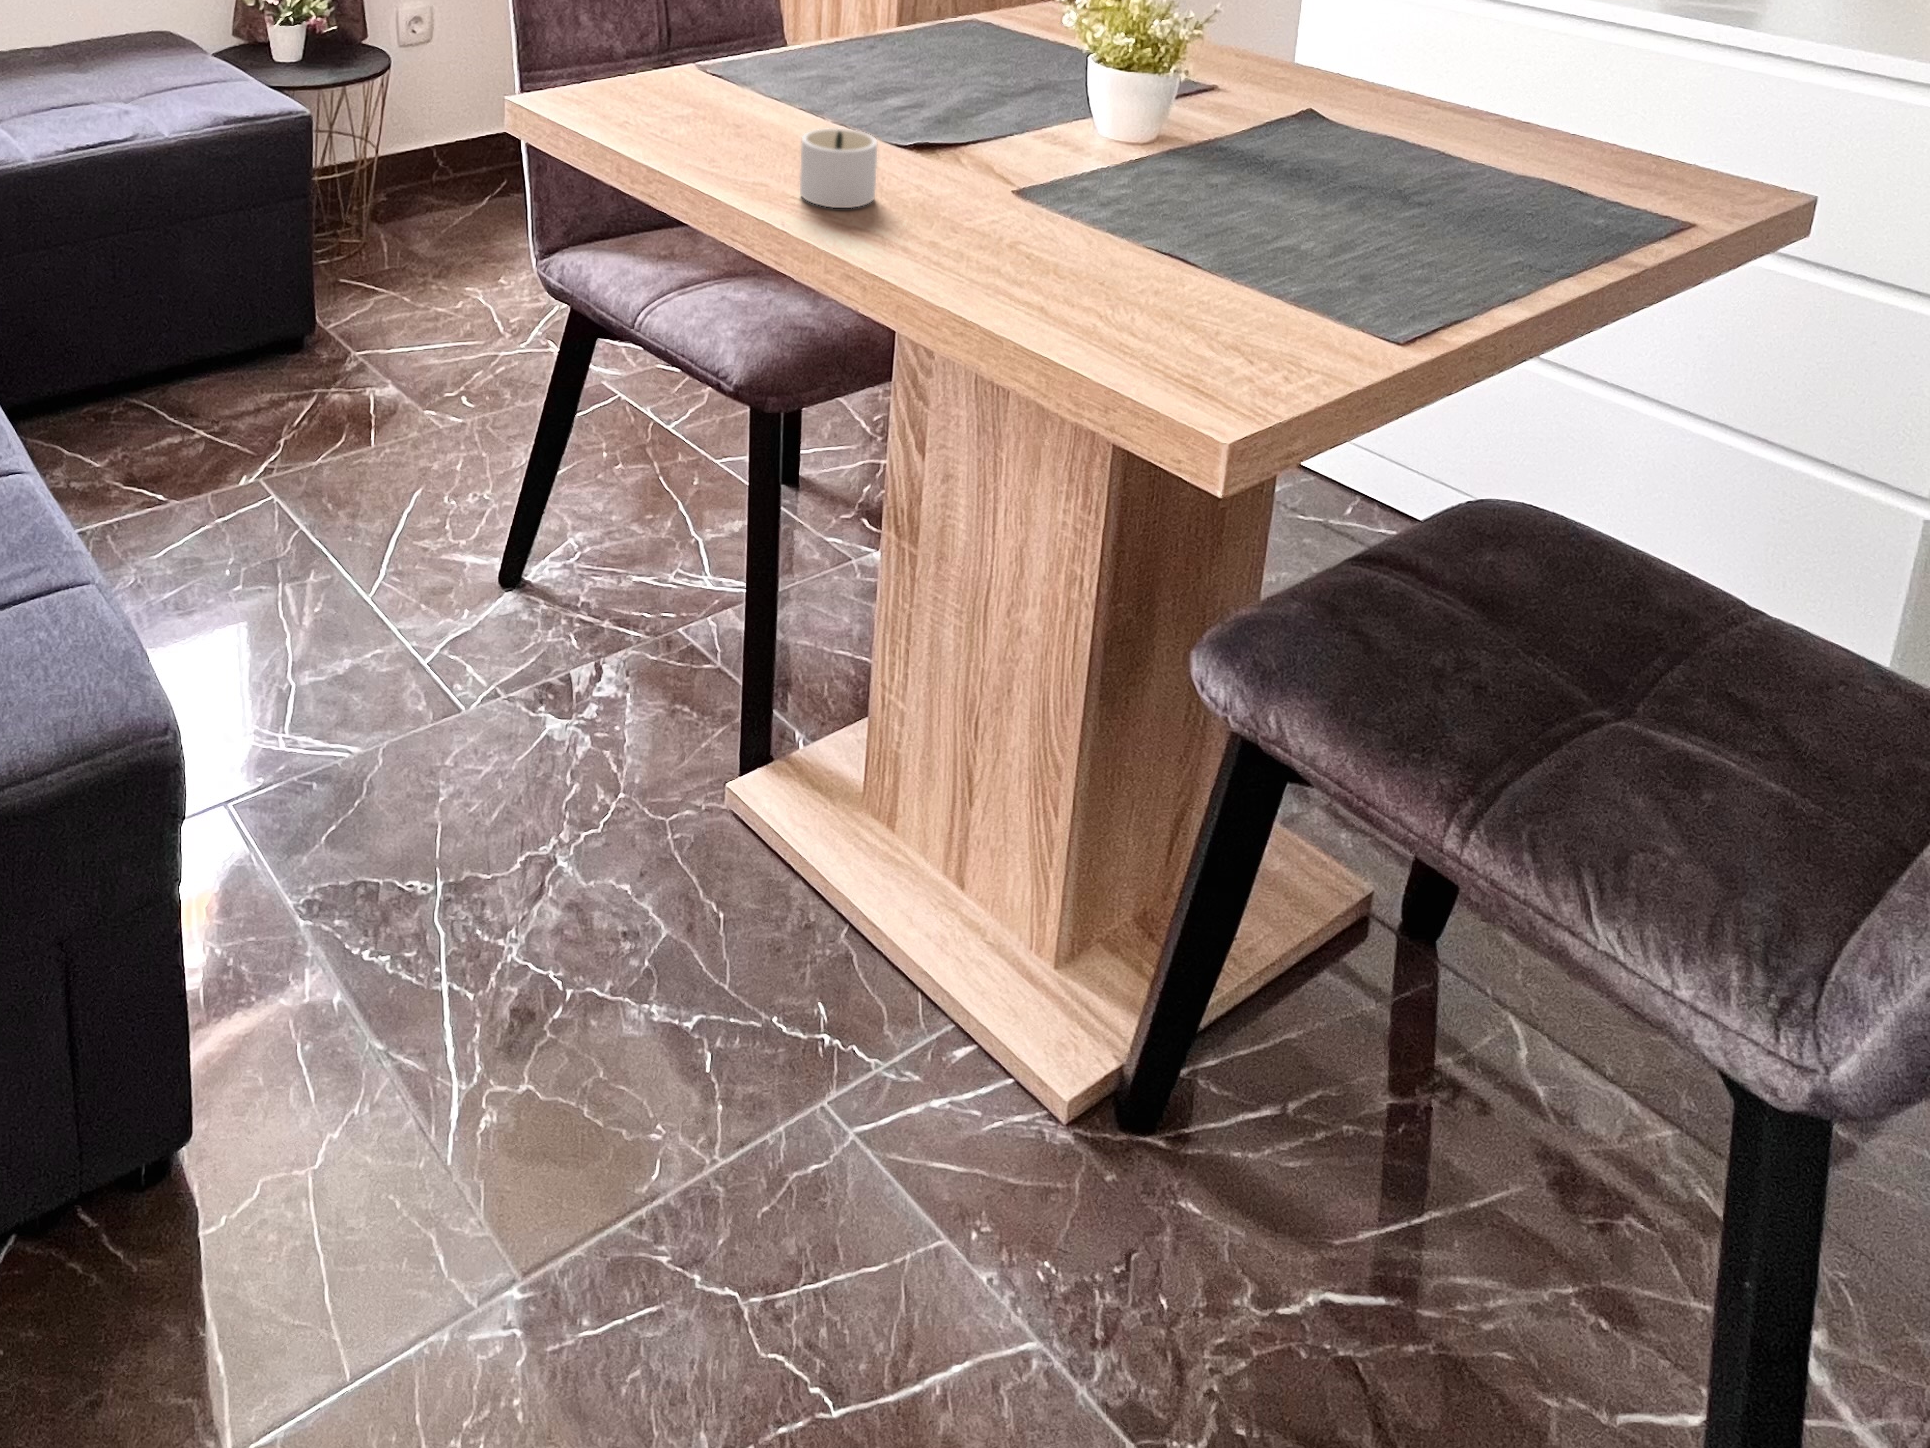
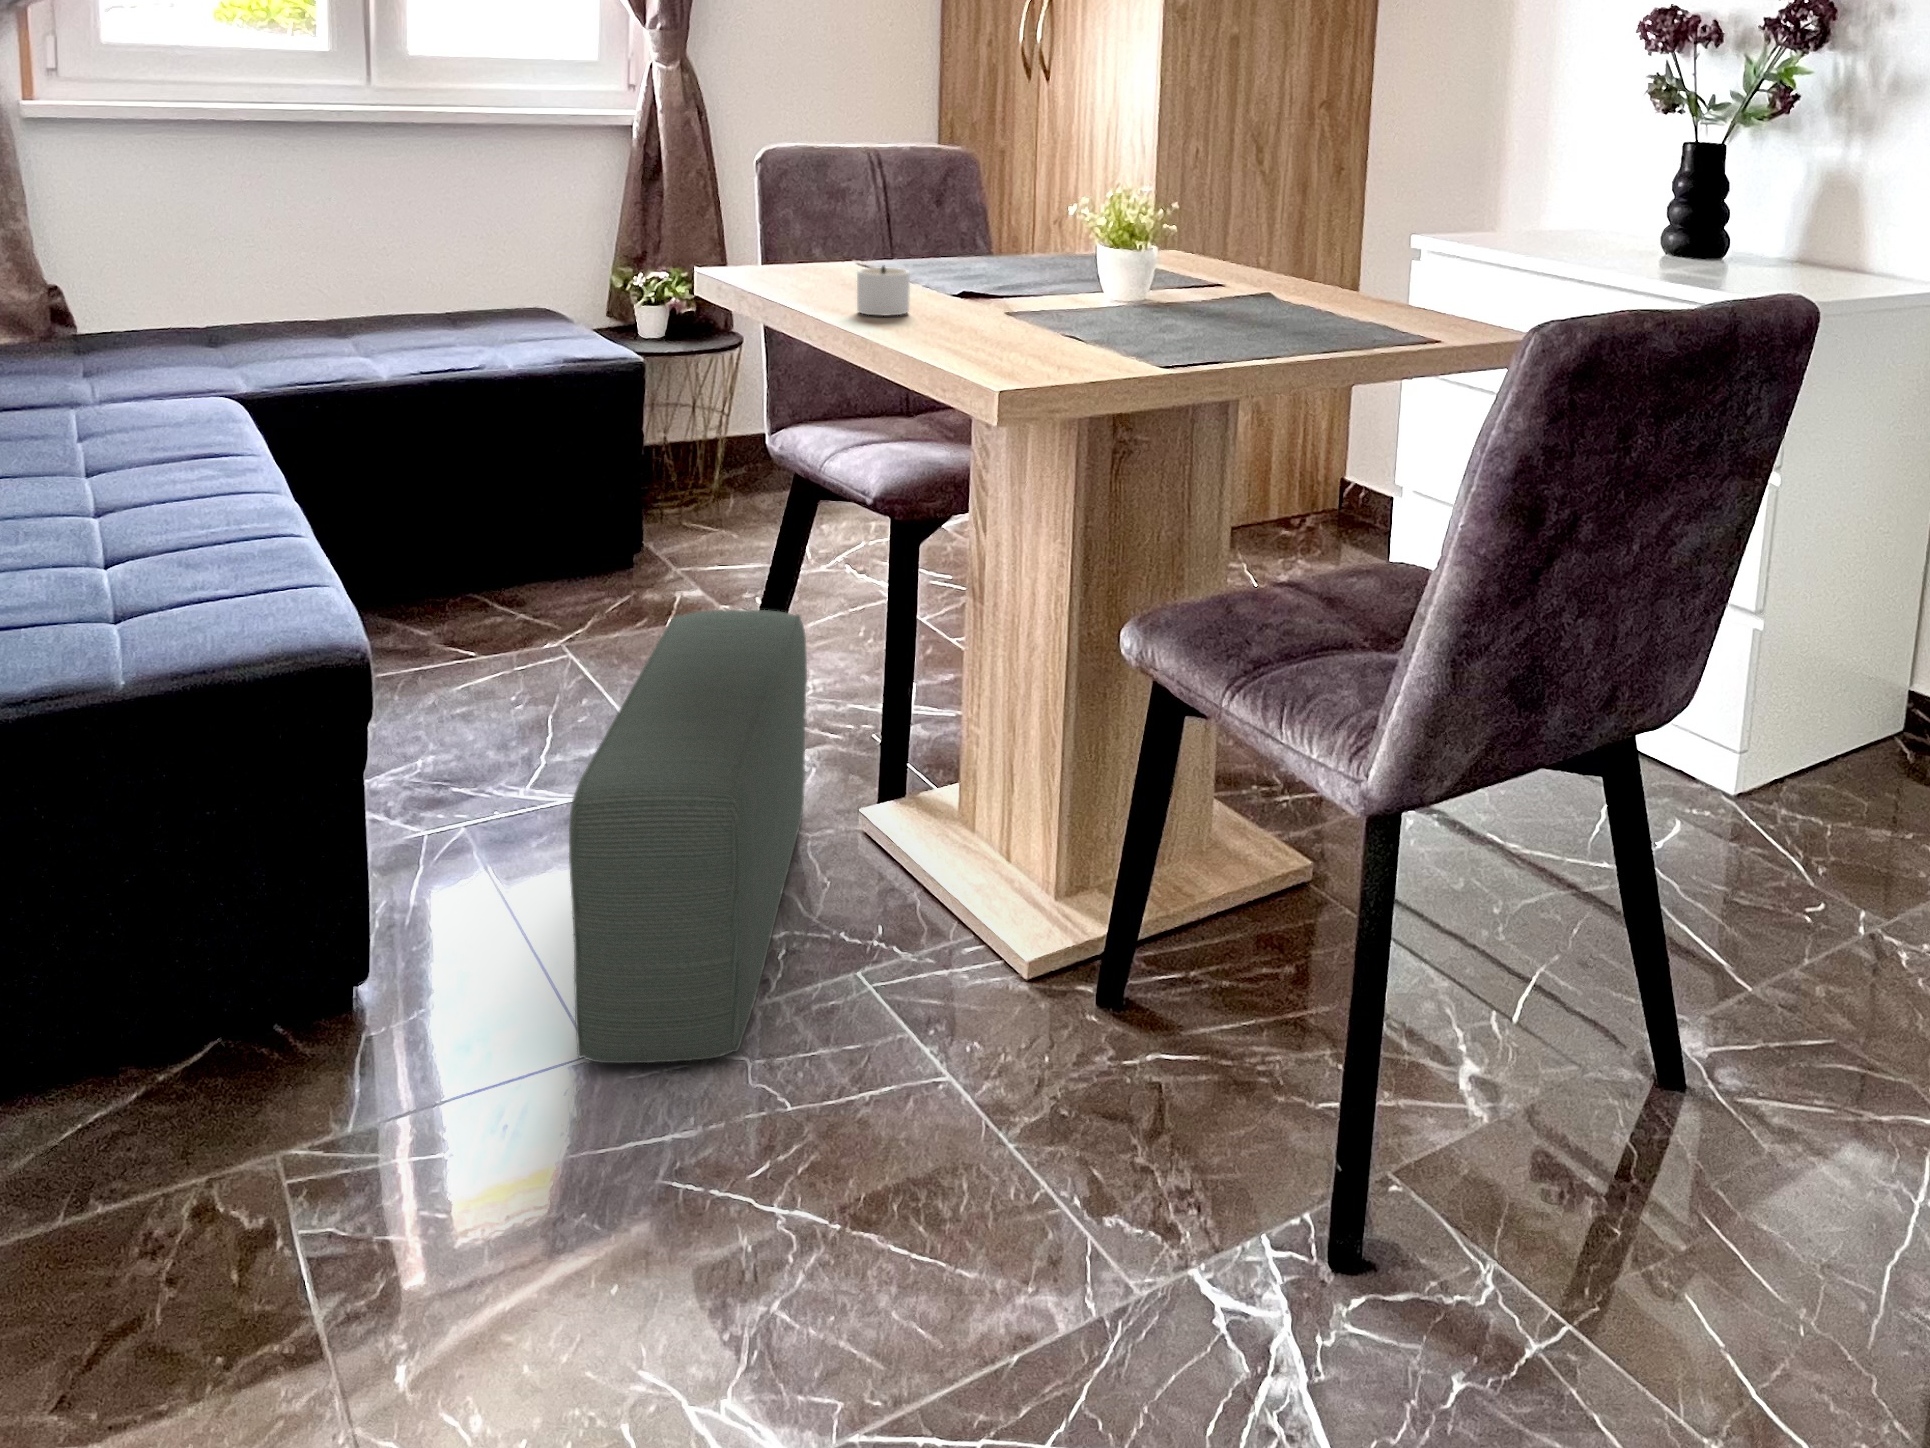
pouf: none [490,545,770,1346] -> present [569,610,807,1063]

